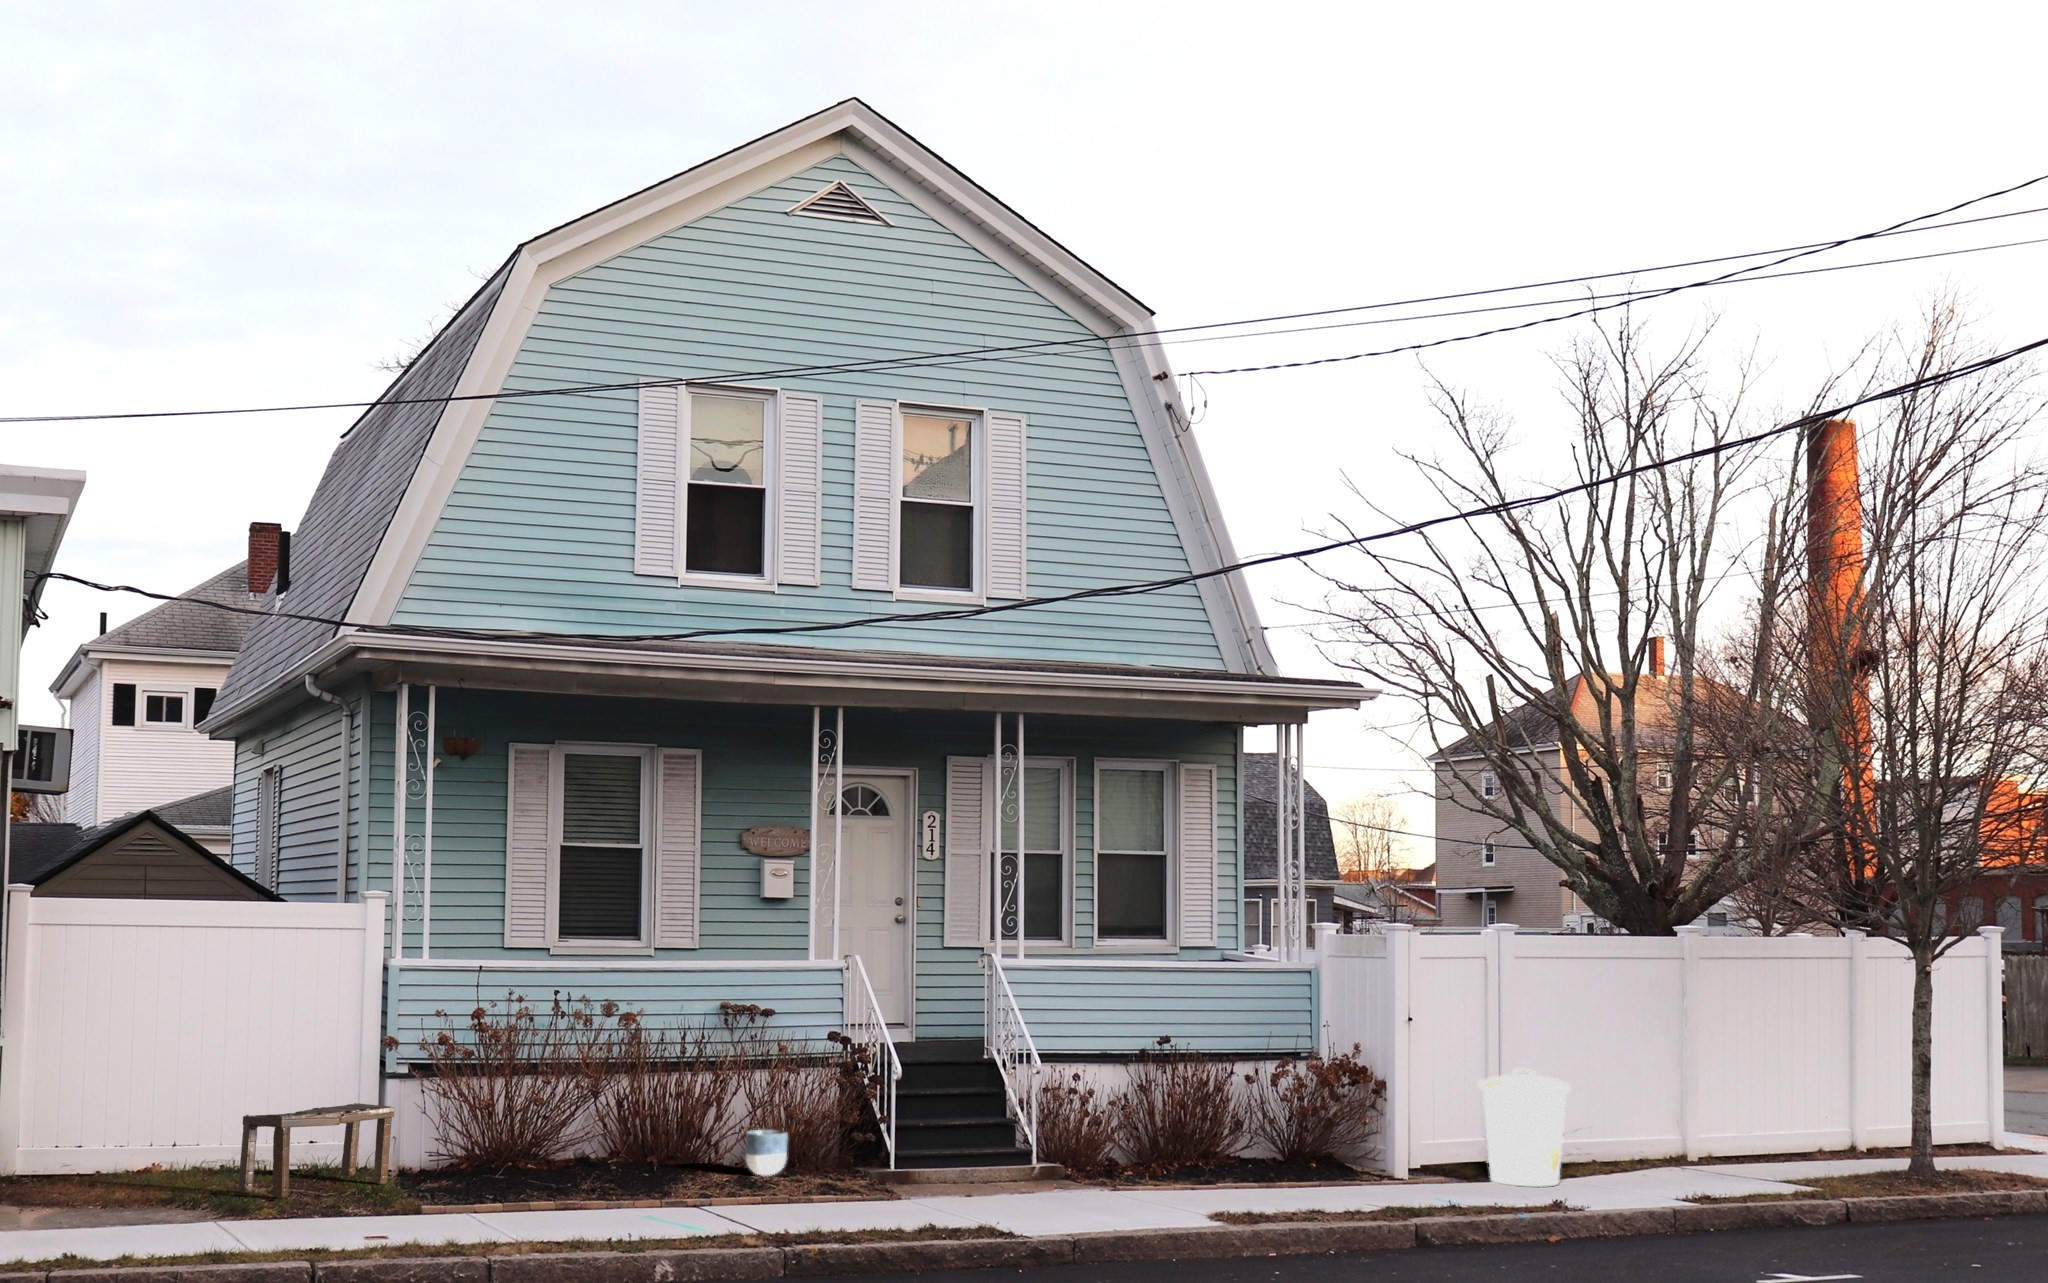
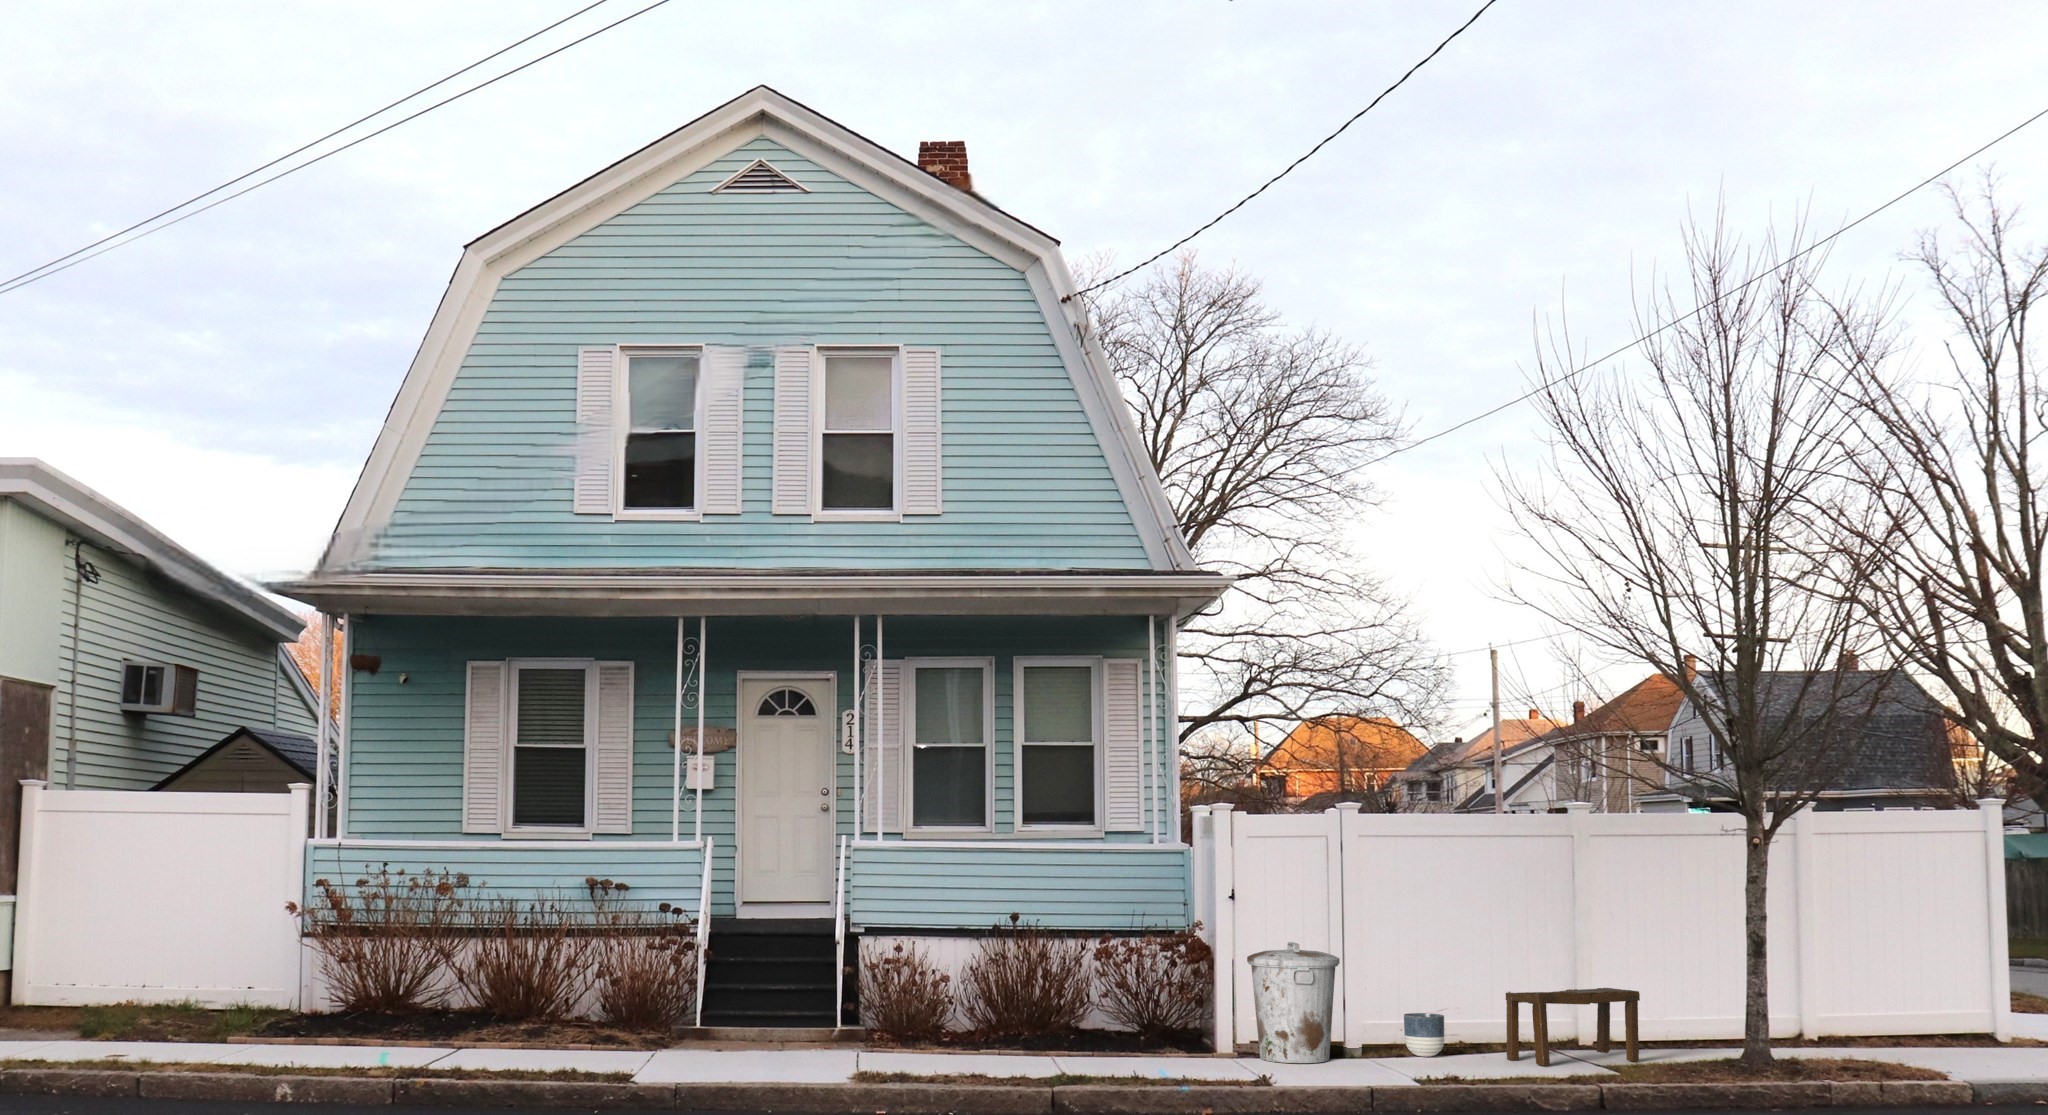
bench: present [238,1103,395,1198] -> present [1506,988,1640,1066]
planter: present [746,1130,788,1176] -> present [1404,1013,1444,1057]

